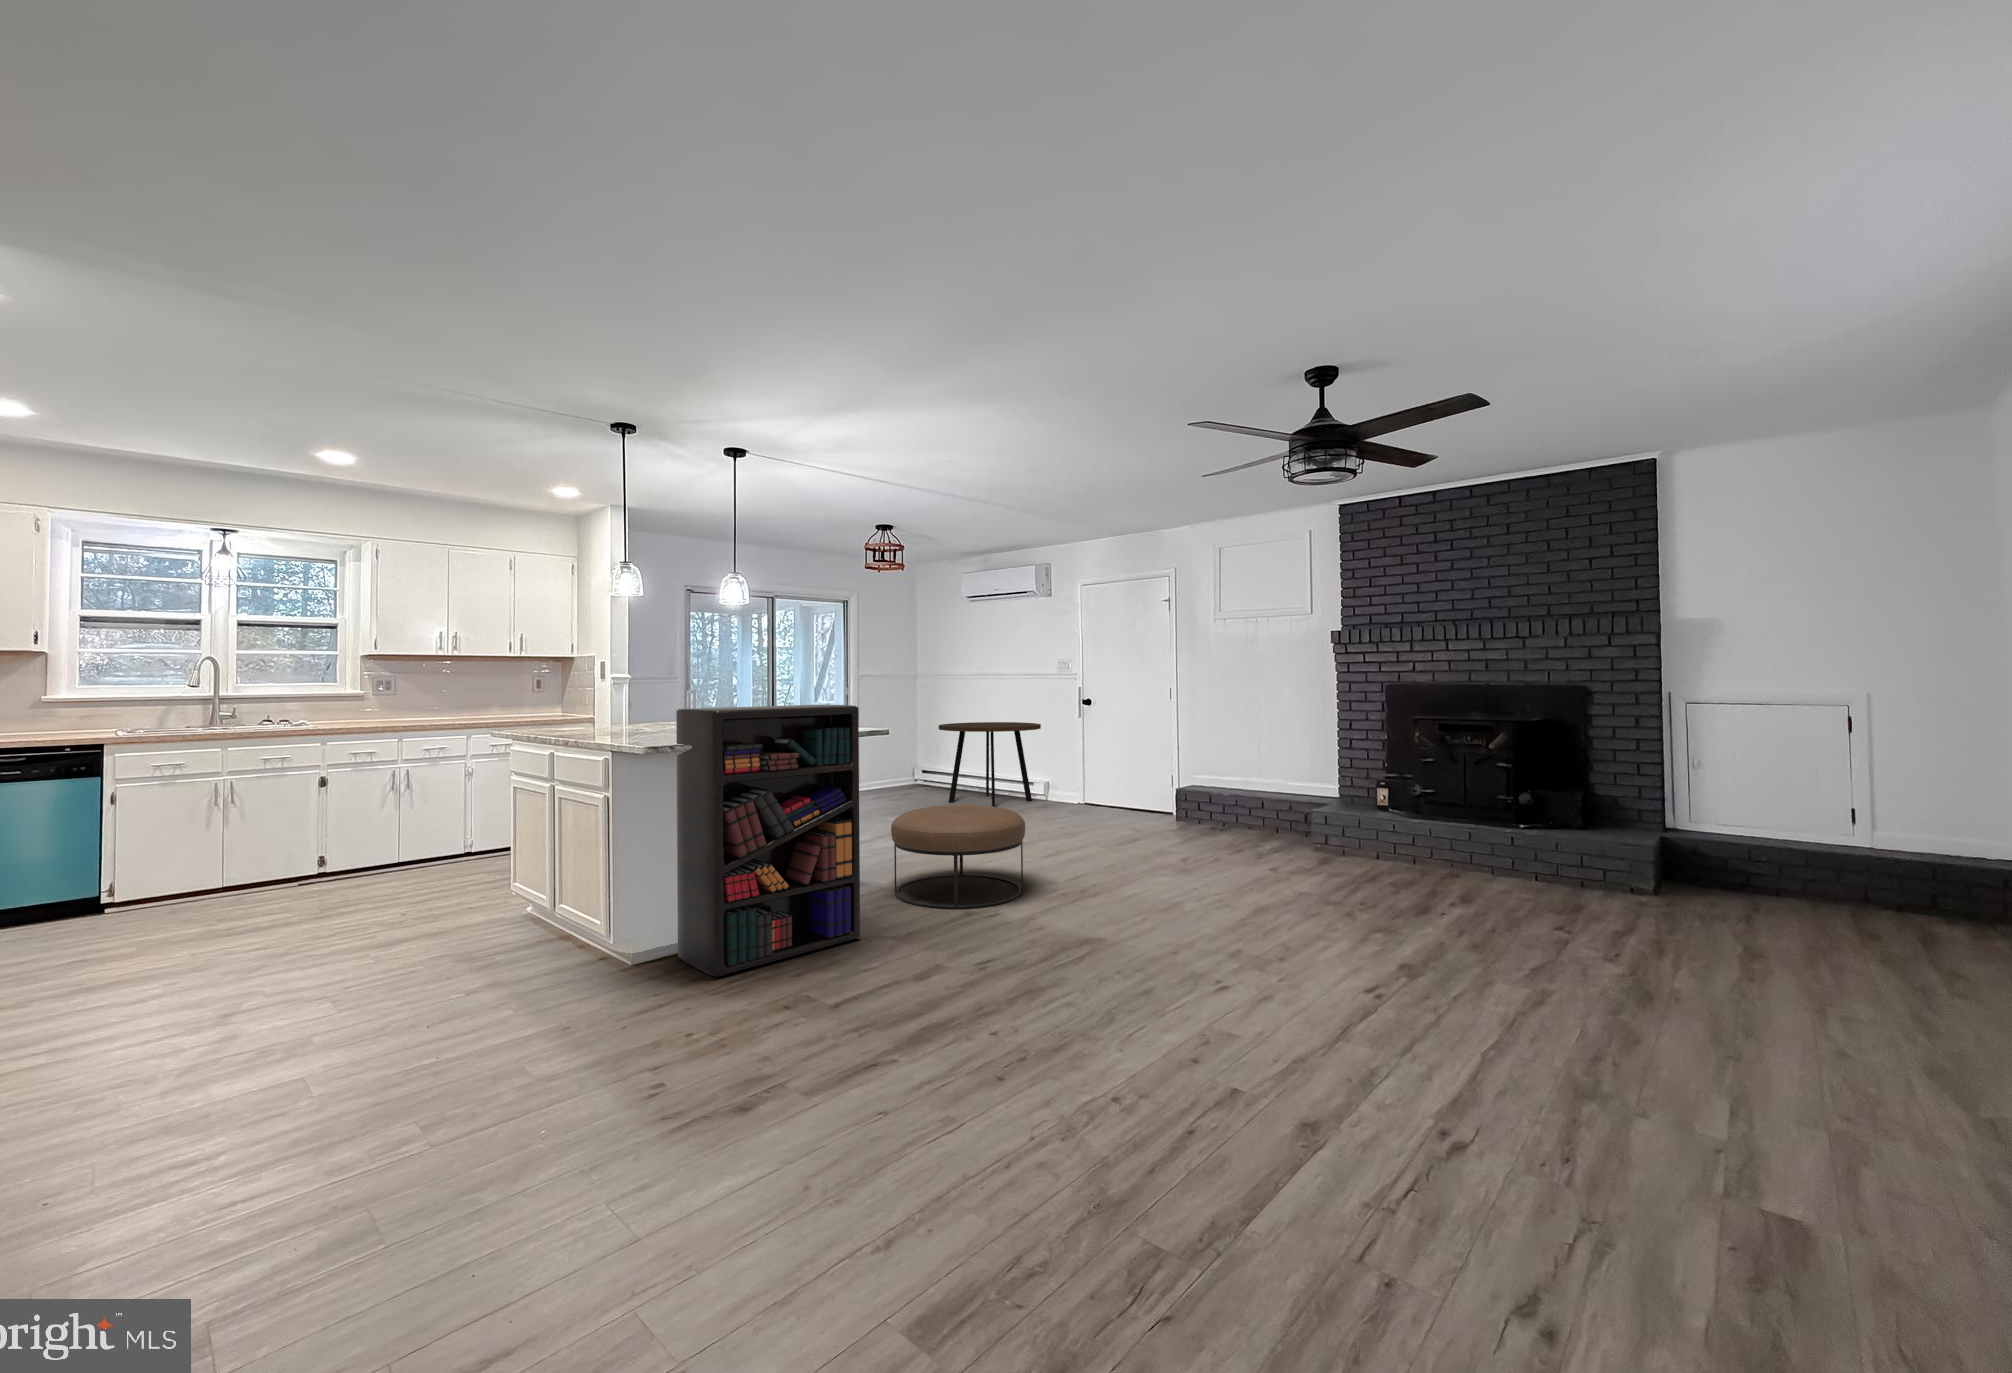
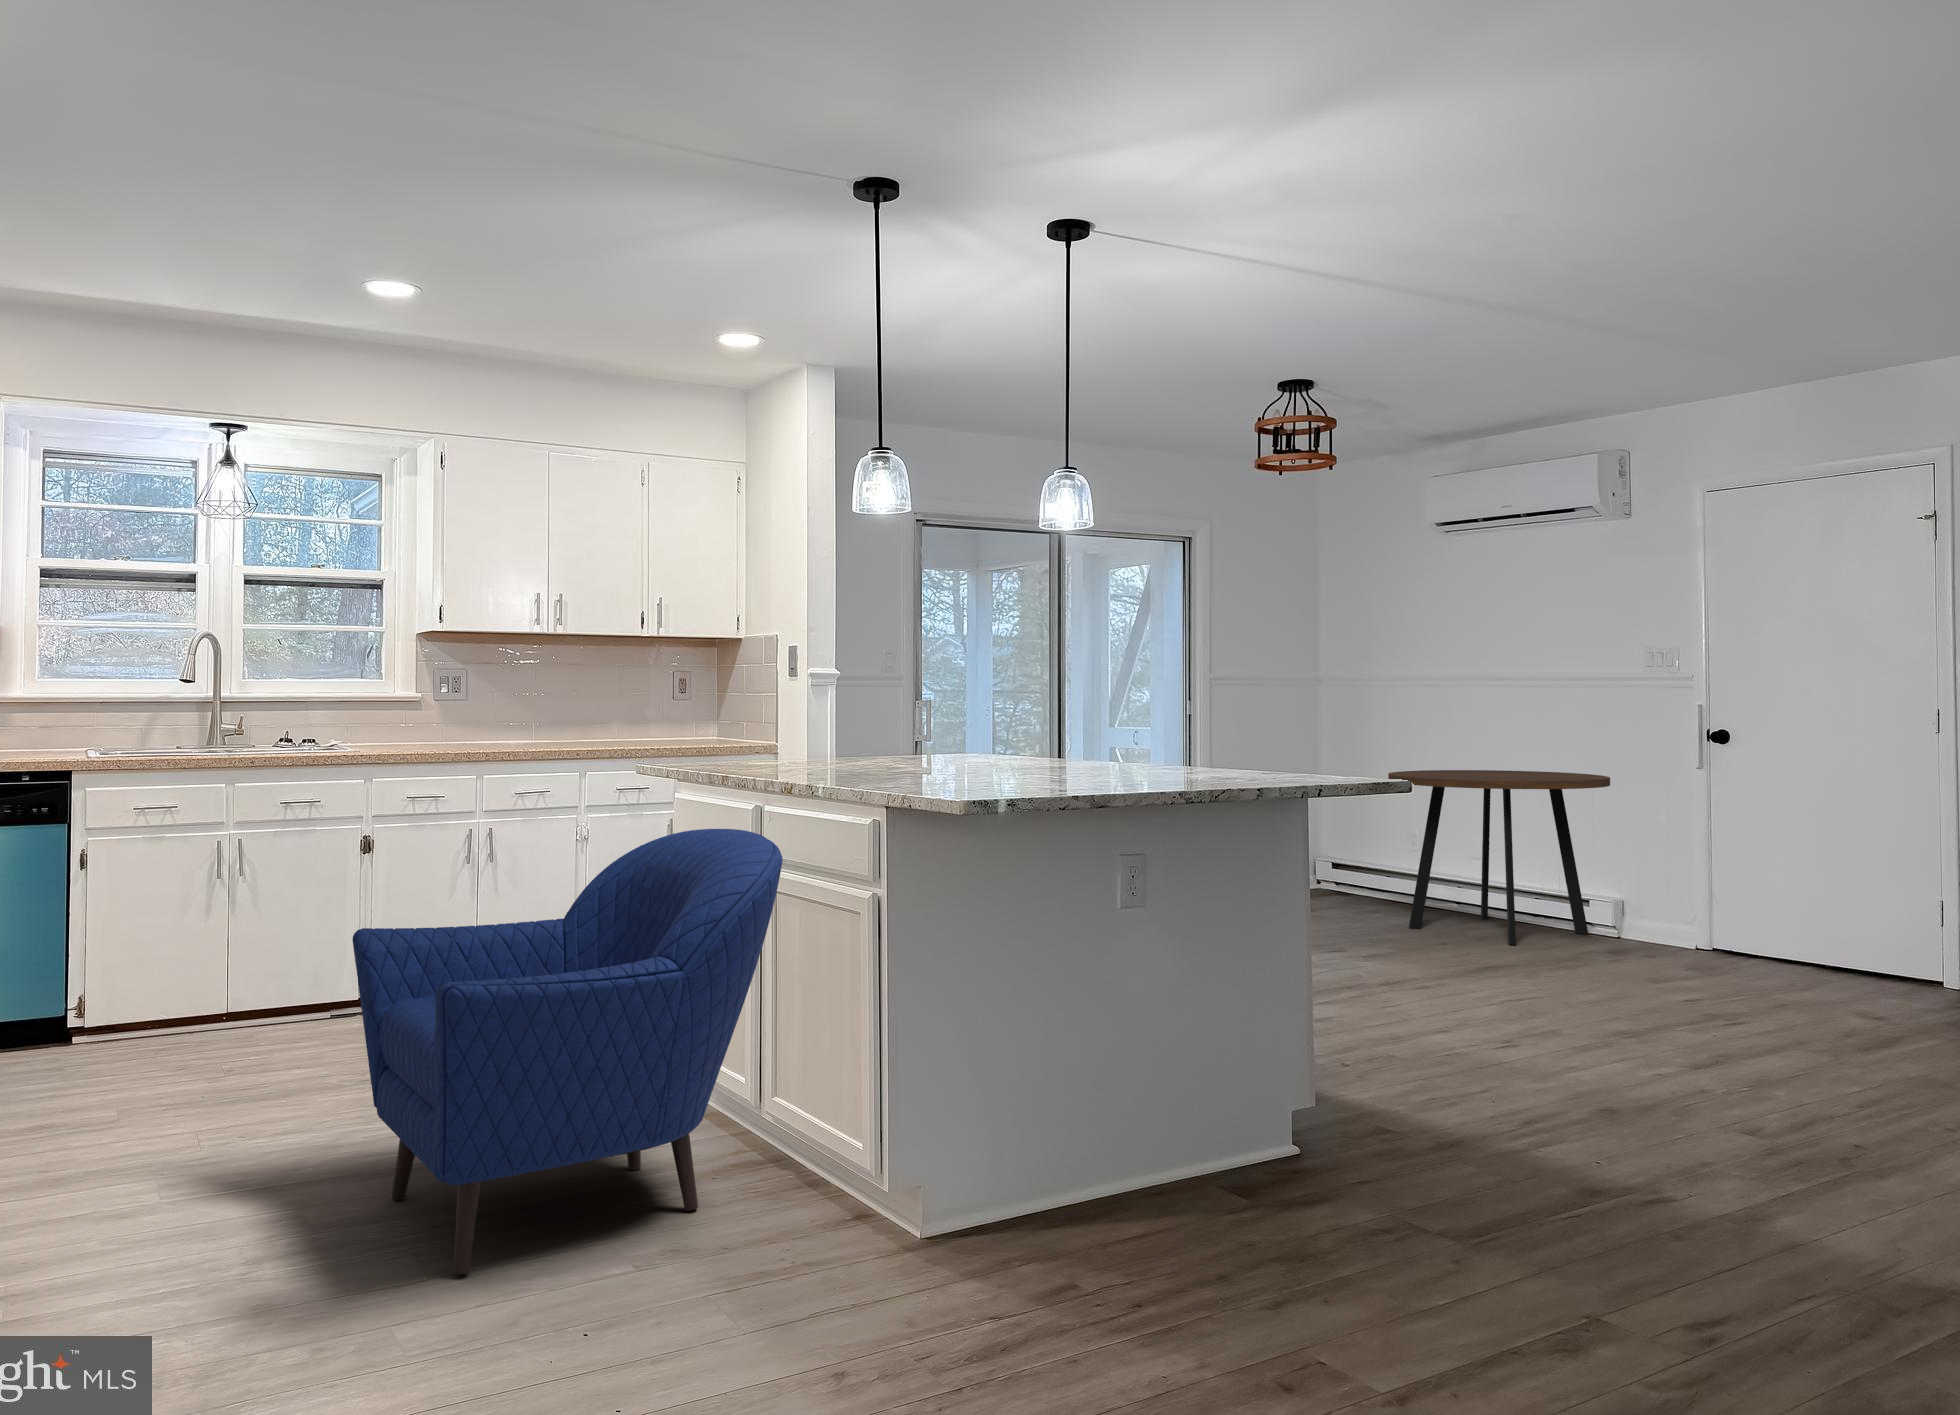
bookshelf: present [676,704,860,977] -> none [1007,720,1375,1283]
armchair: none [296,766,558,1009] -> present [353,829,783,1274]
ottoman: present [891,805,1025,908] -> none [1389,942,1700,1171]

